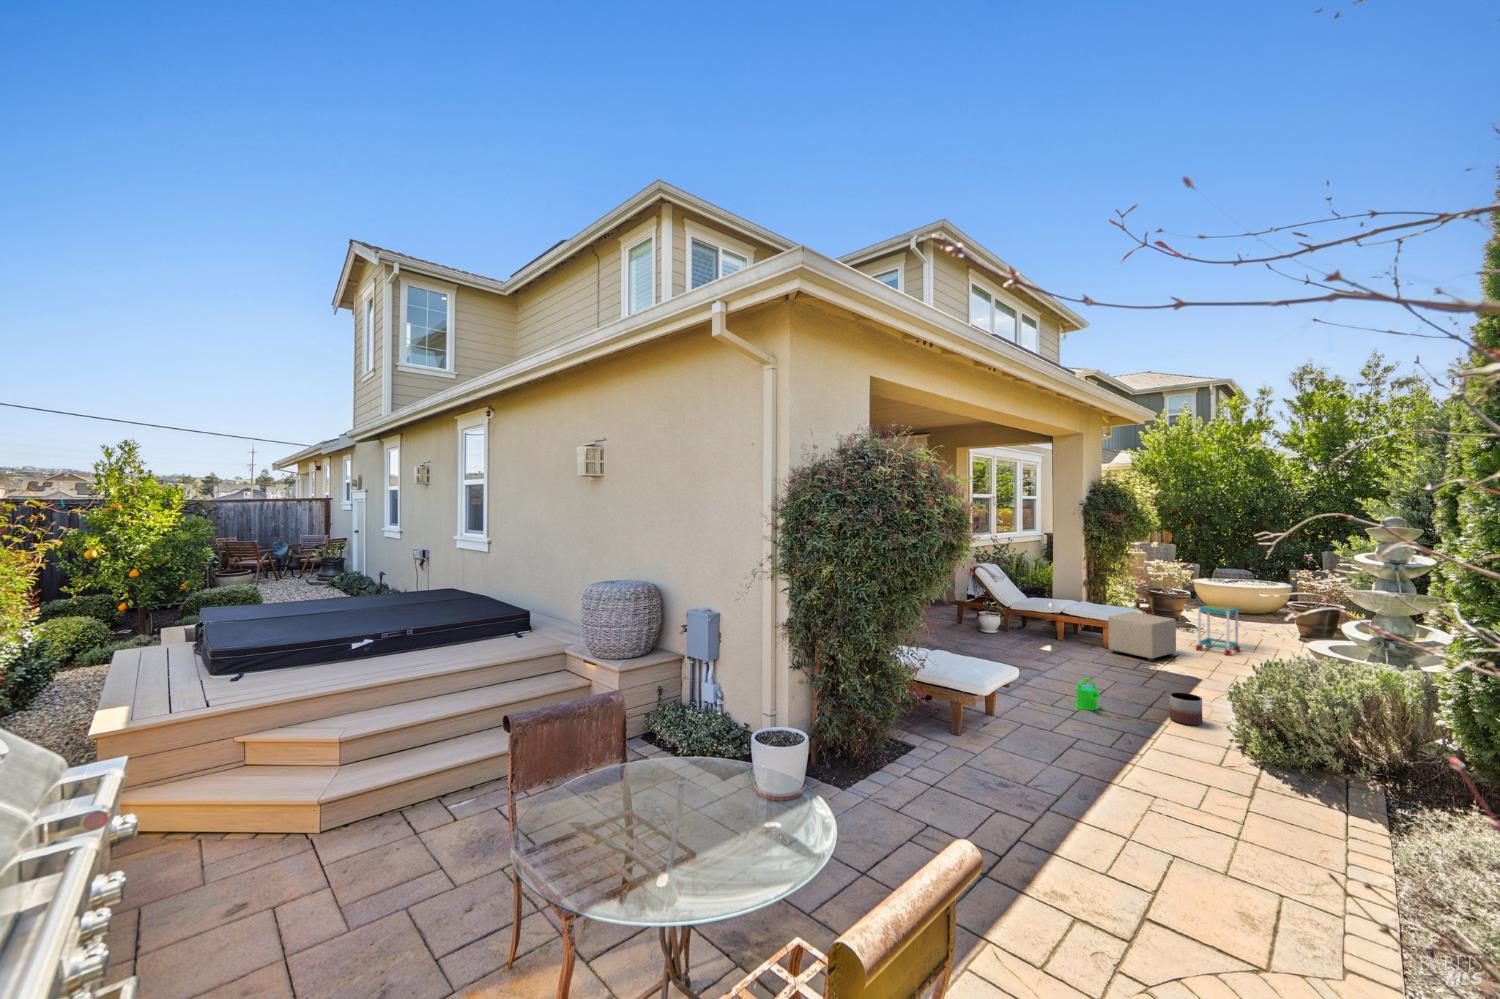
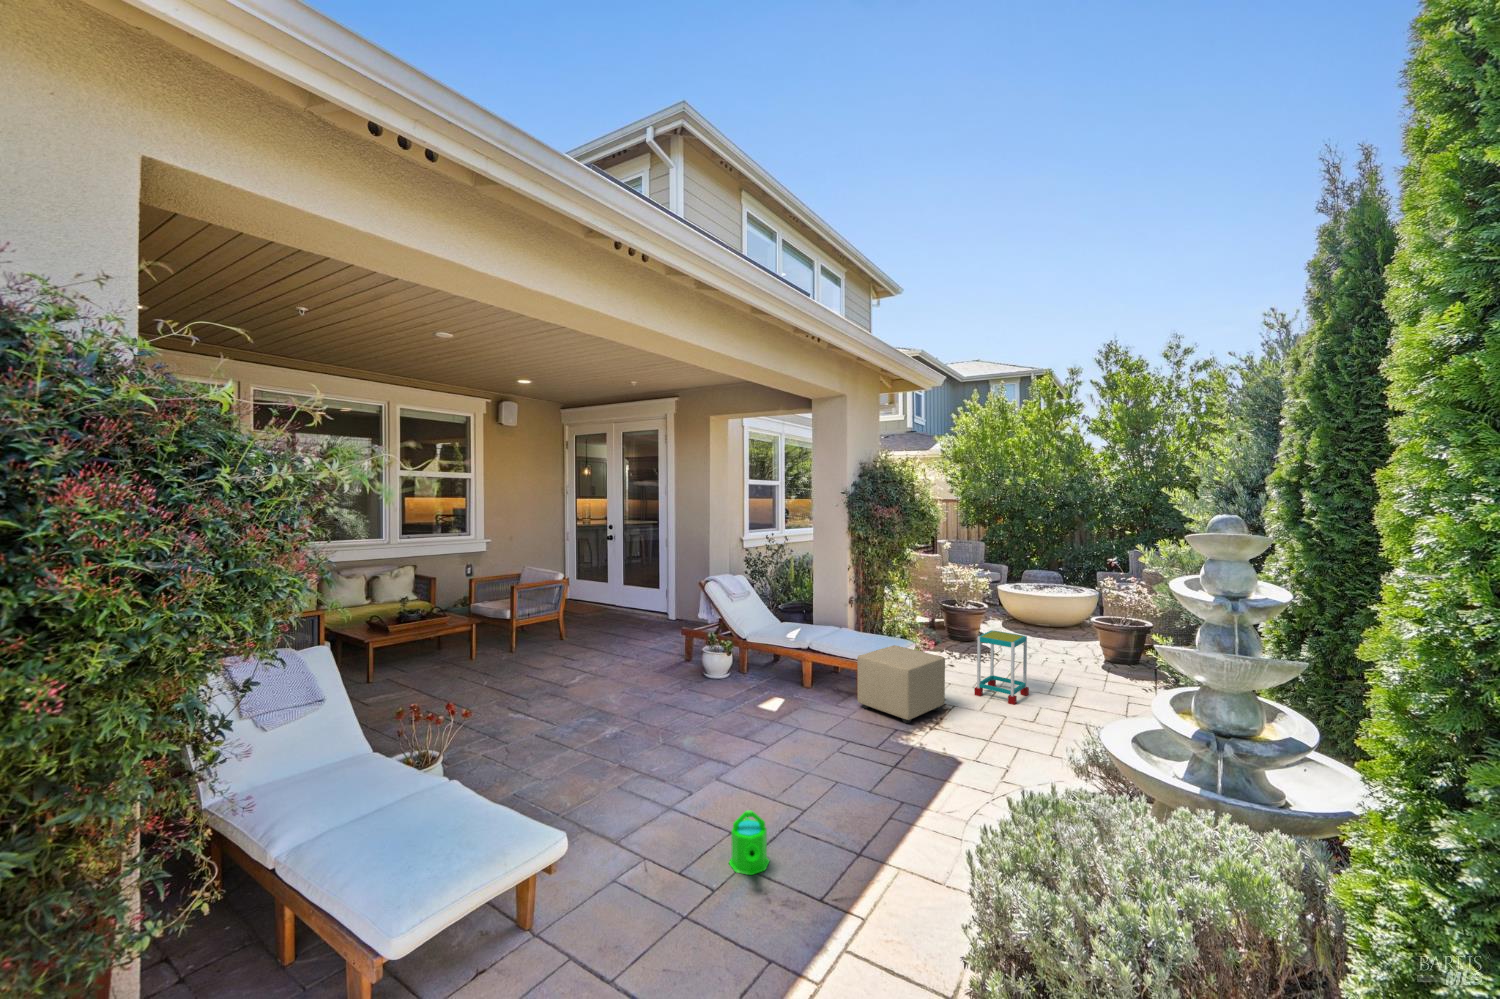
planter: present [1169,692,1202,725] -> none [877,838,929,912]

